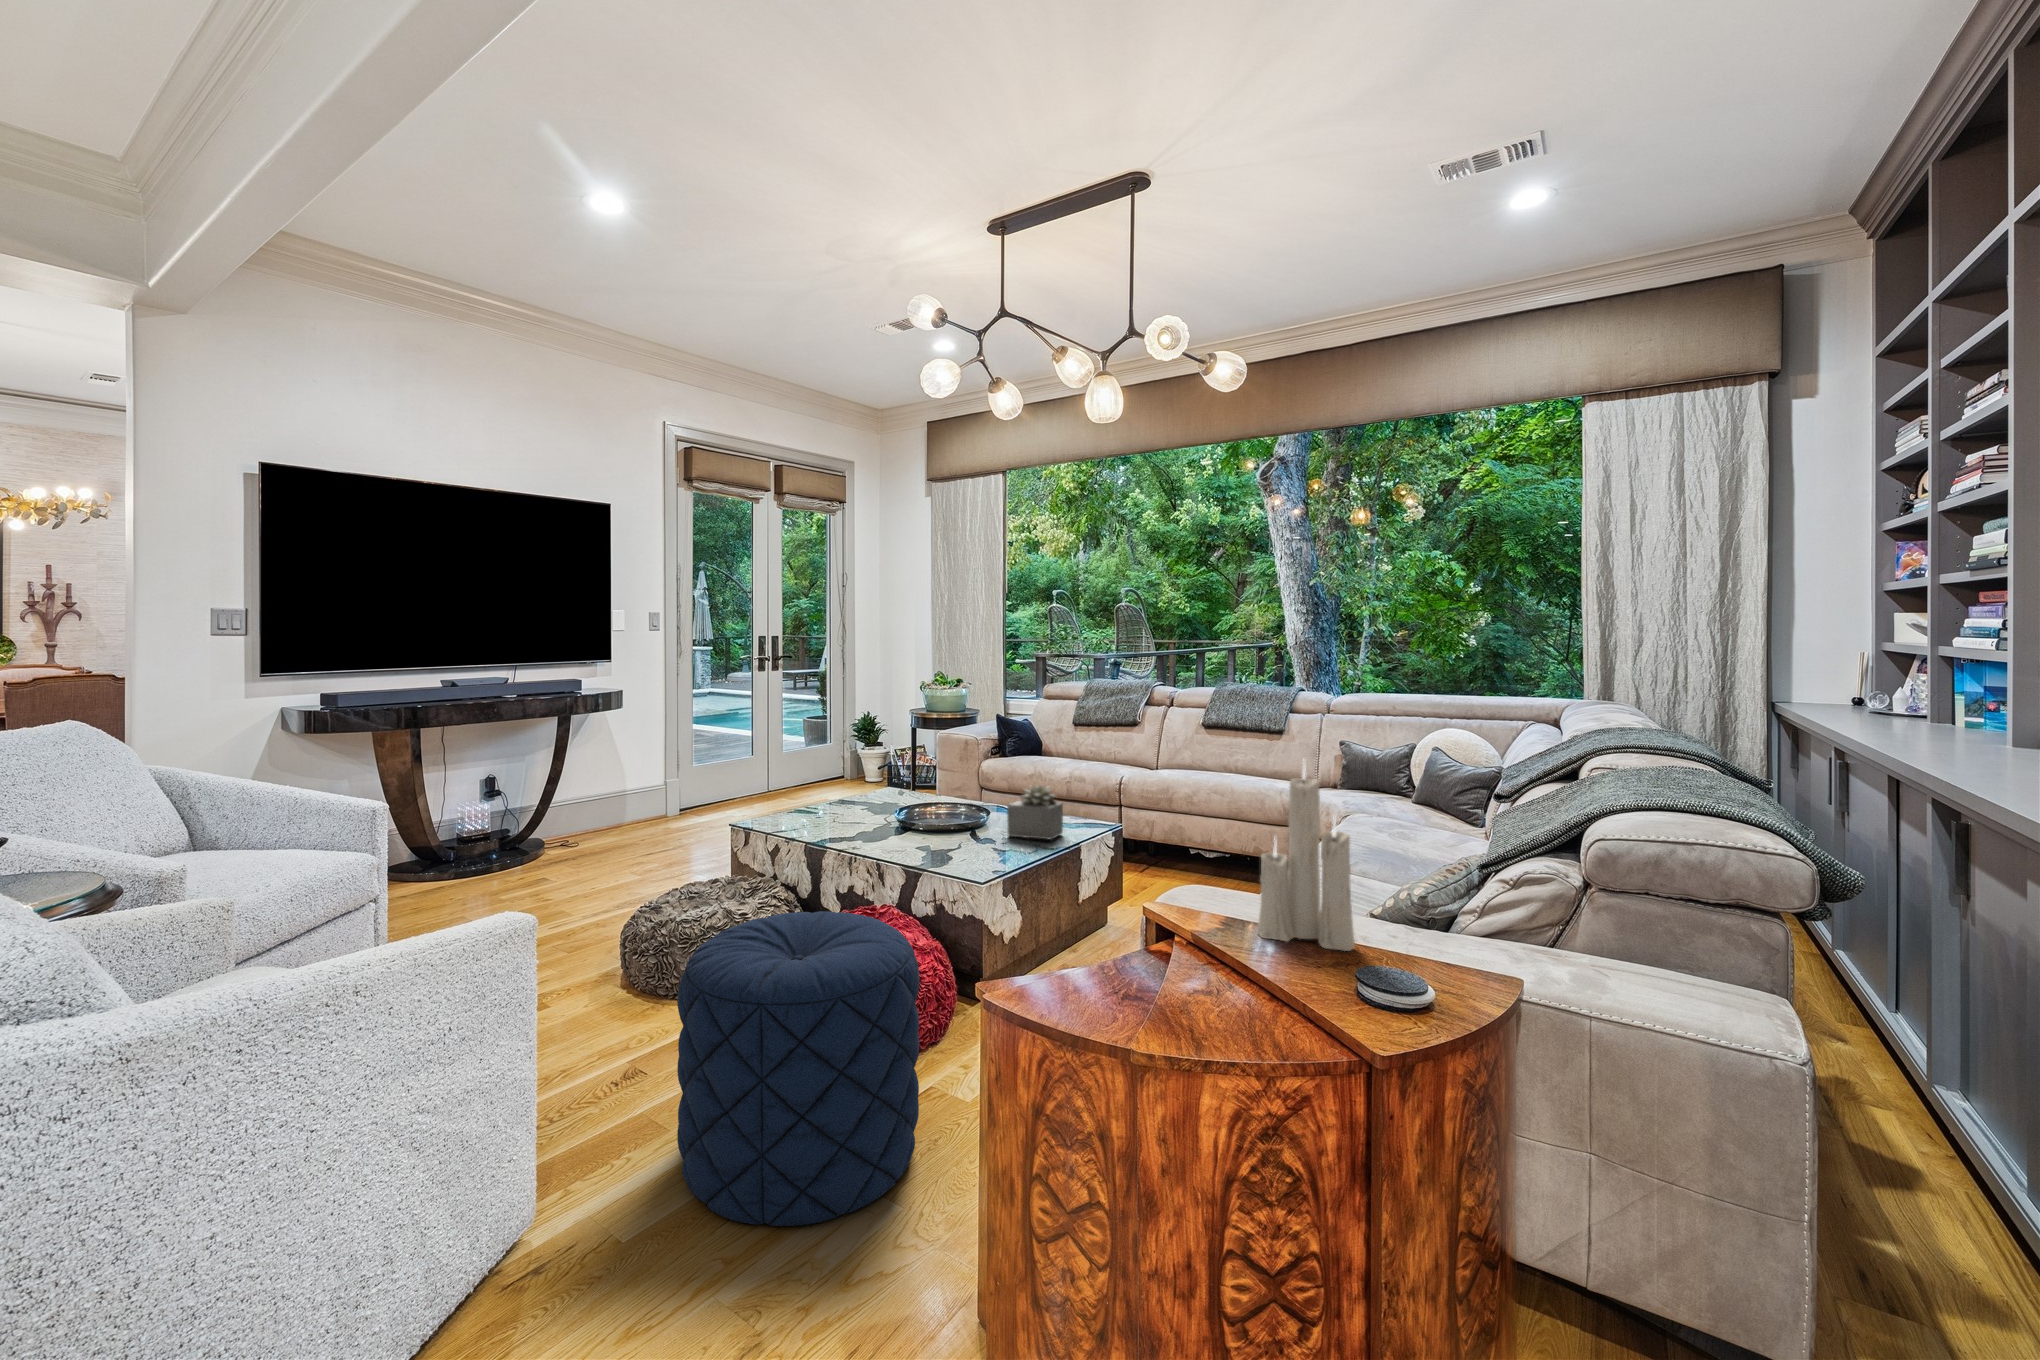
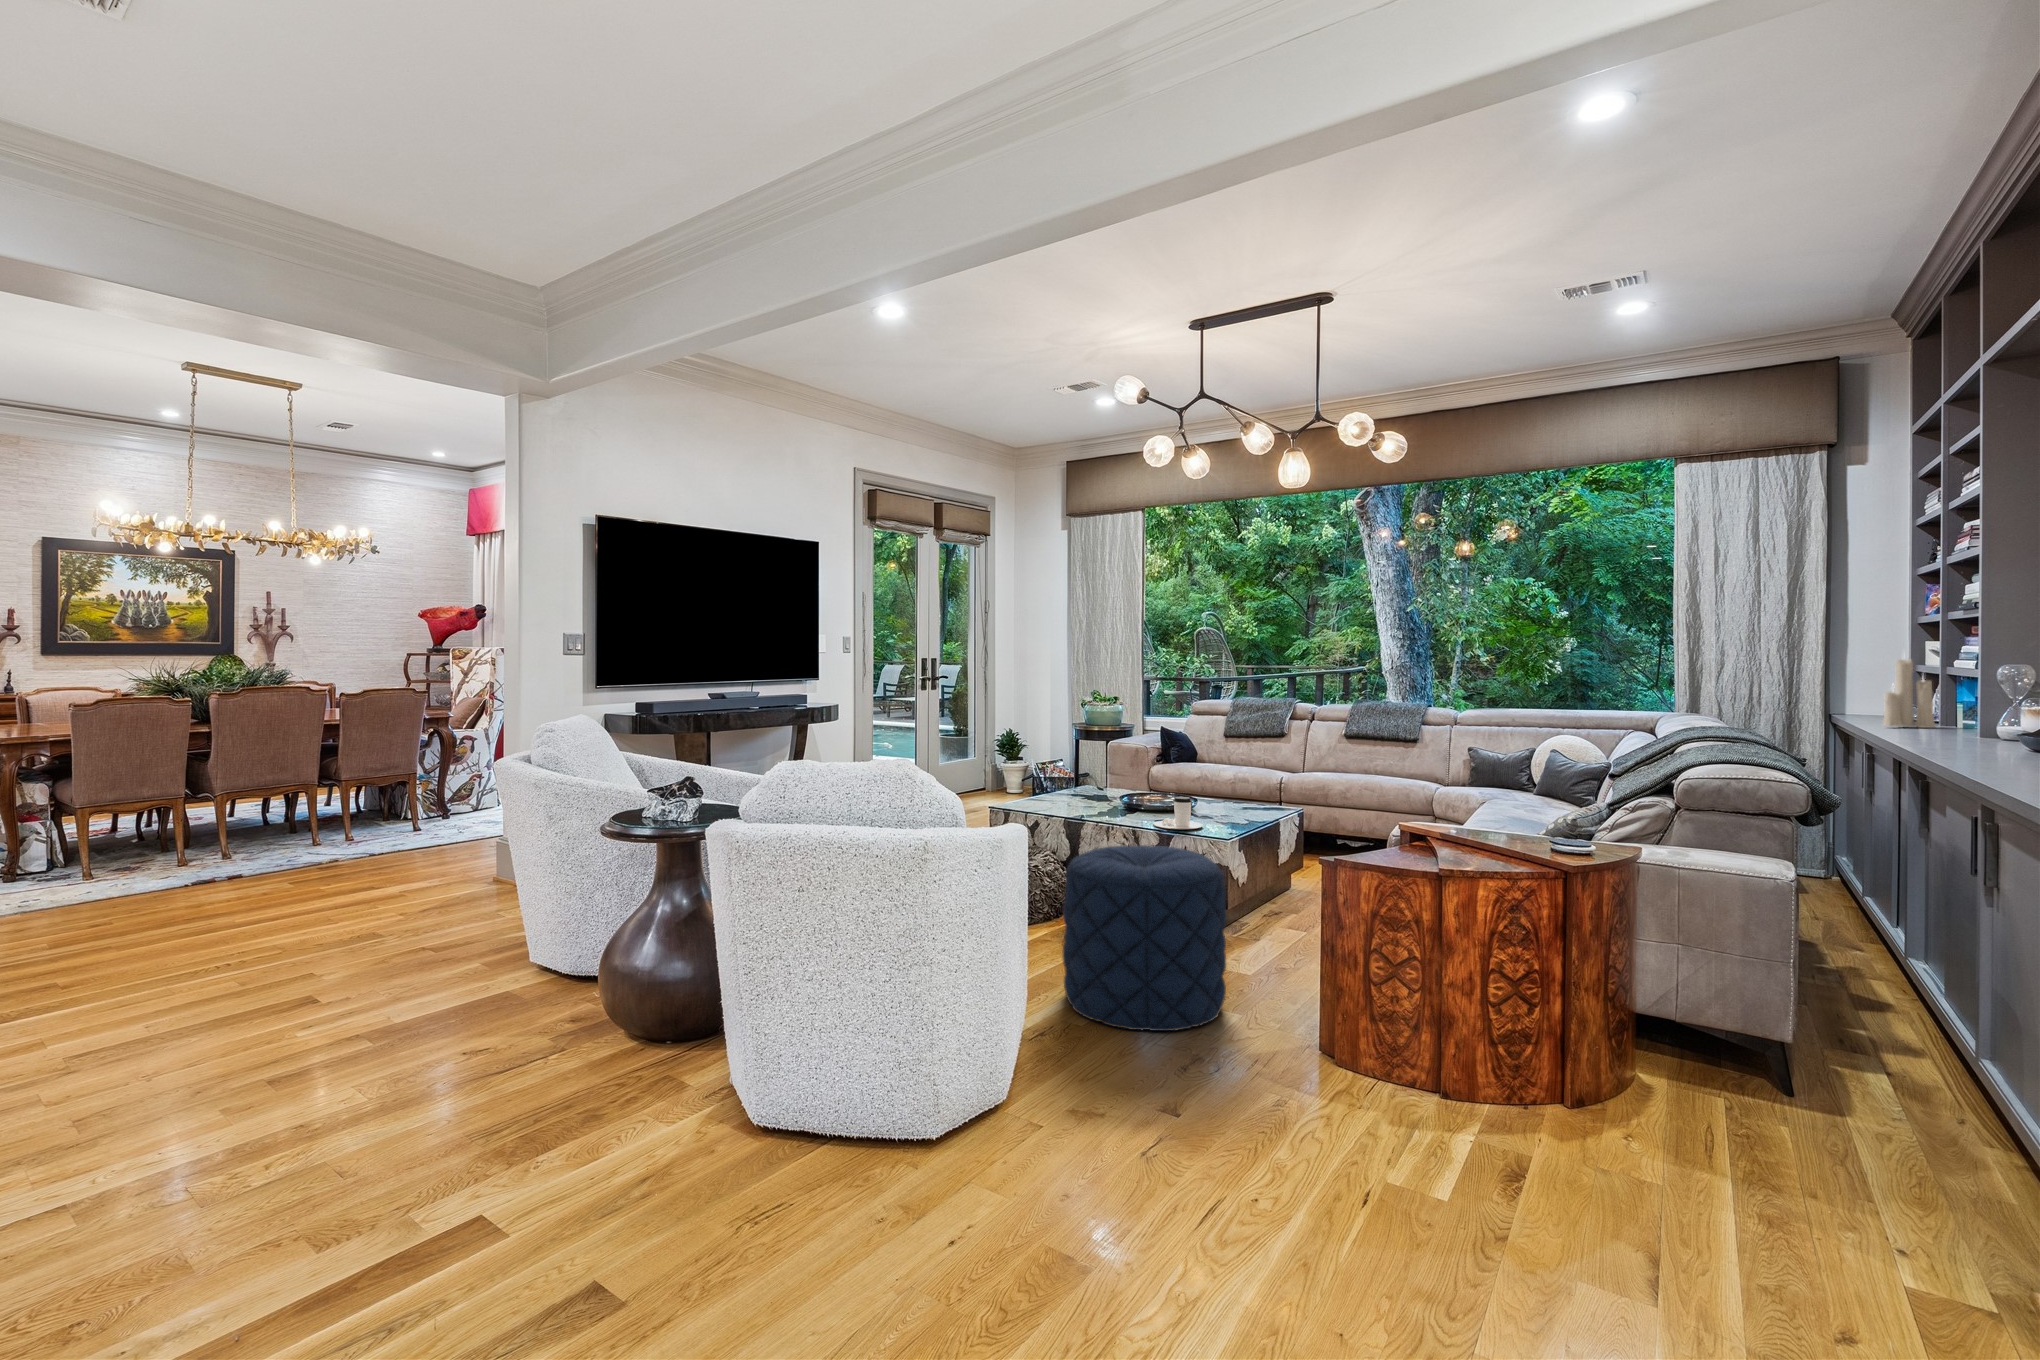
candle: present [1257,763,1355,951] -> present [1883,659,1935,728]
succulent plant: present [1007,785,1063,839] -> none [1209,774,1253,817]
coffee cup: none [924,817,986,861] -> present [1153,797,1203,829]

